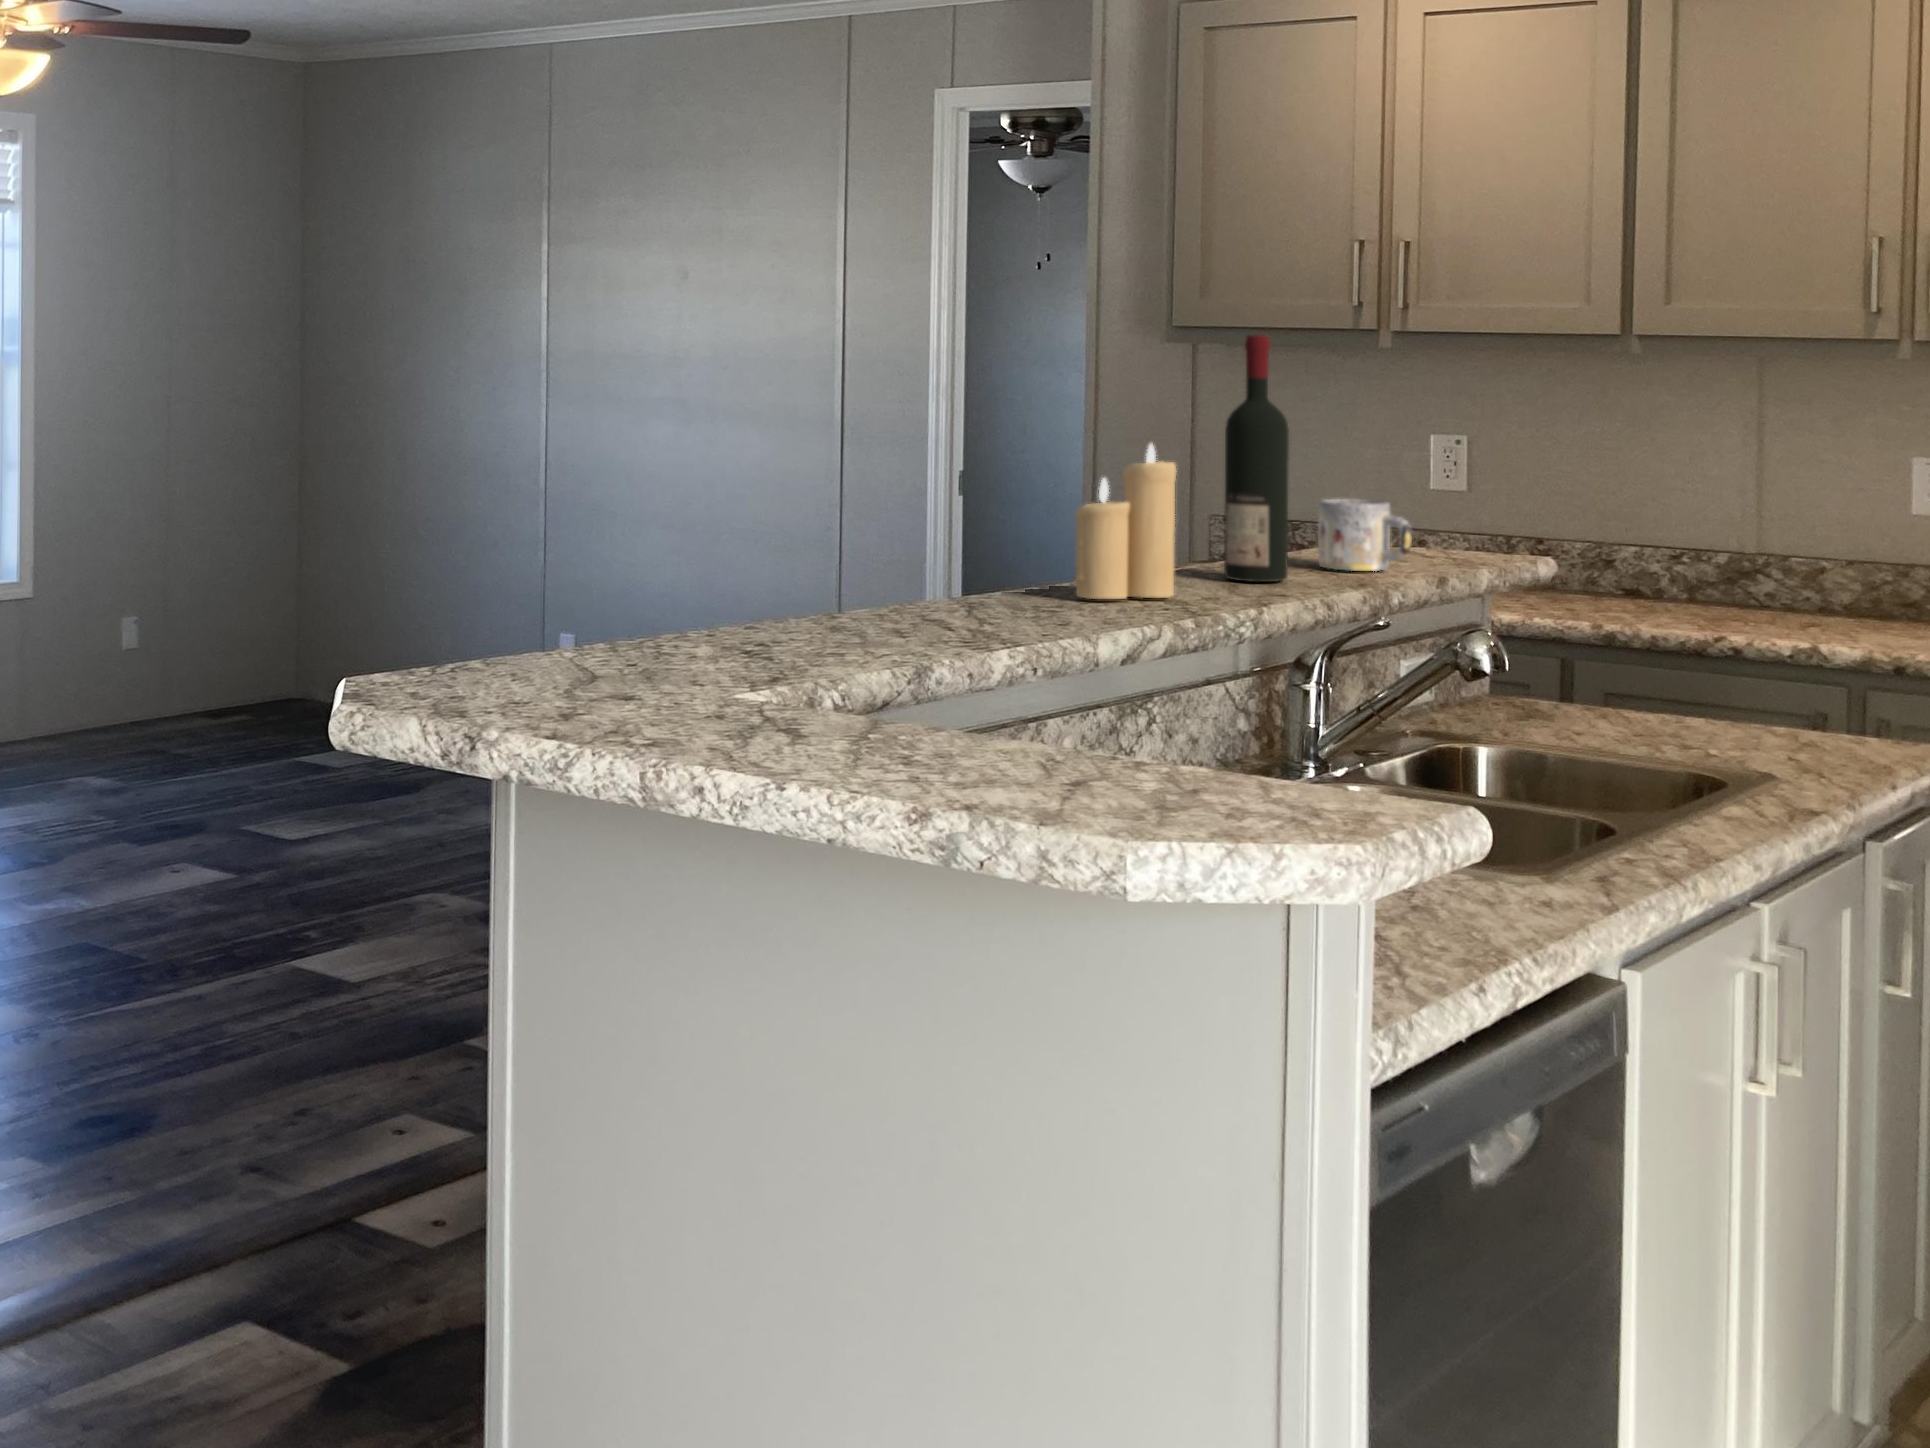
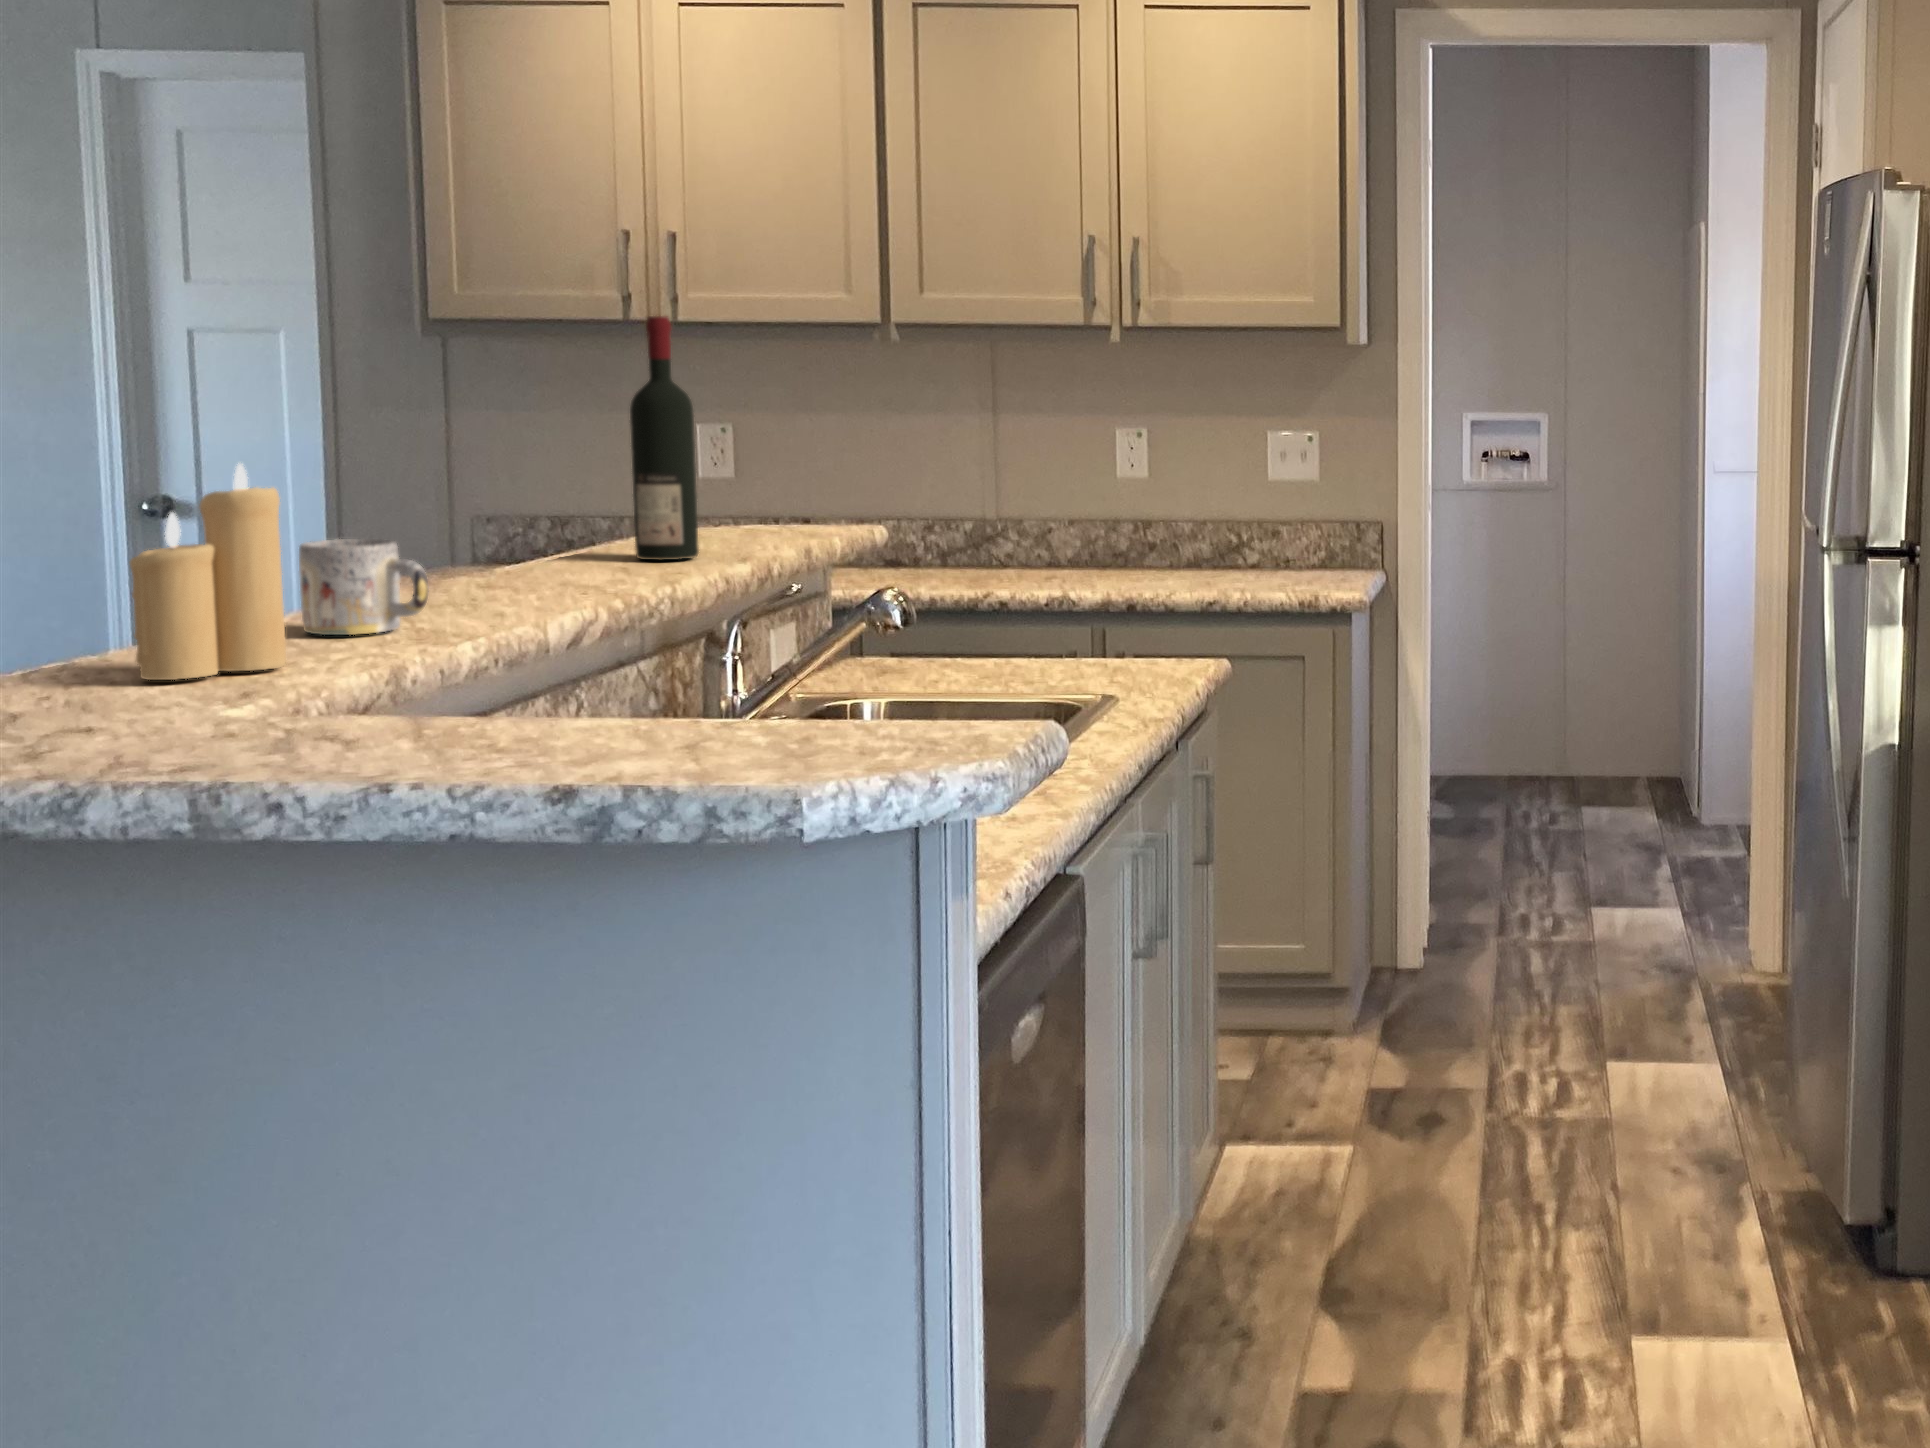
candle: present [1075,444,1177,599] -> present [130,464,286,680]
mug: present [1318,499,1412,571] -> present [299,539,429,635]

